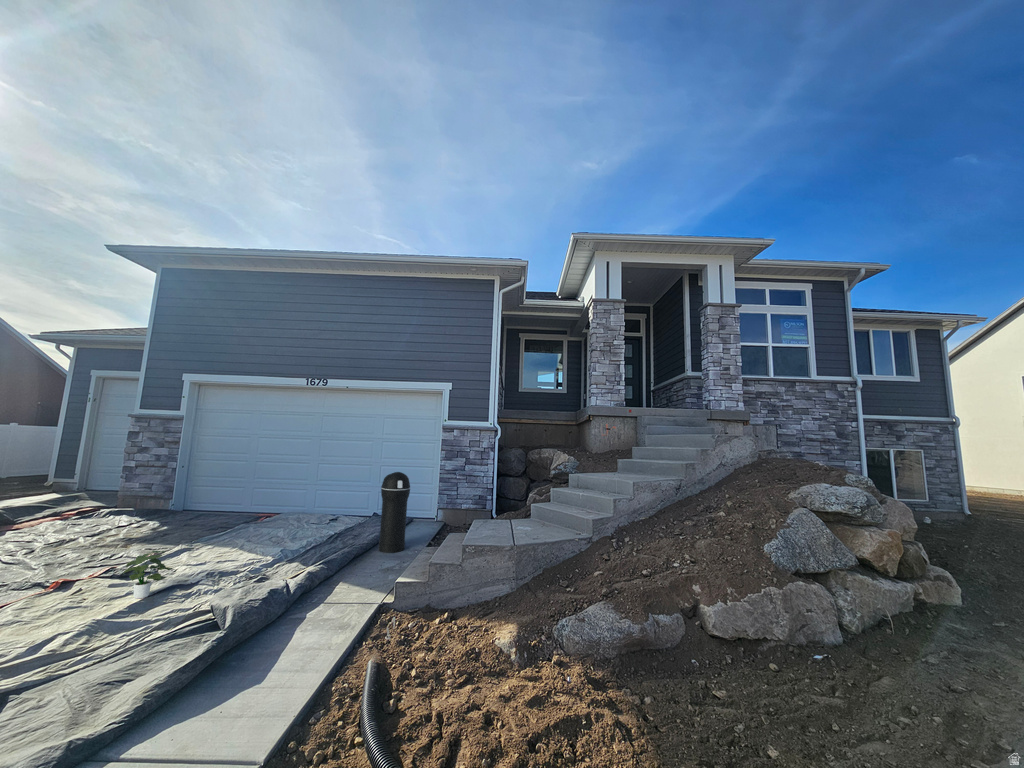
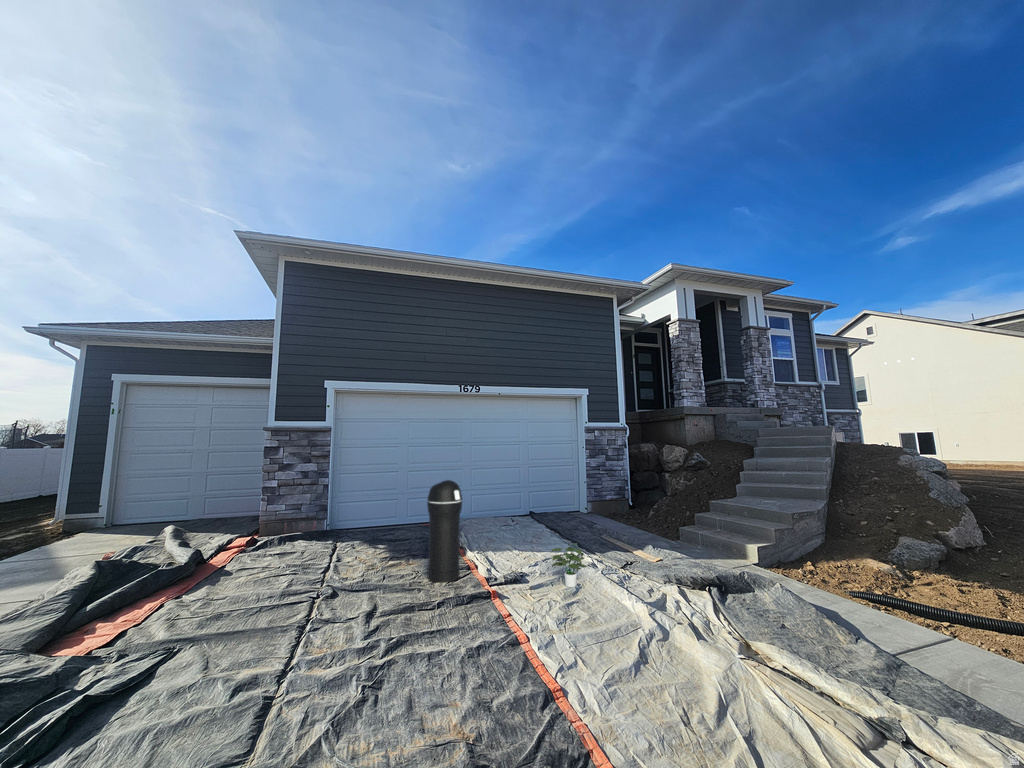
trash can: present [378,472,410,553] -> present [427,480,462,582]

